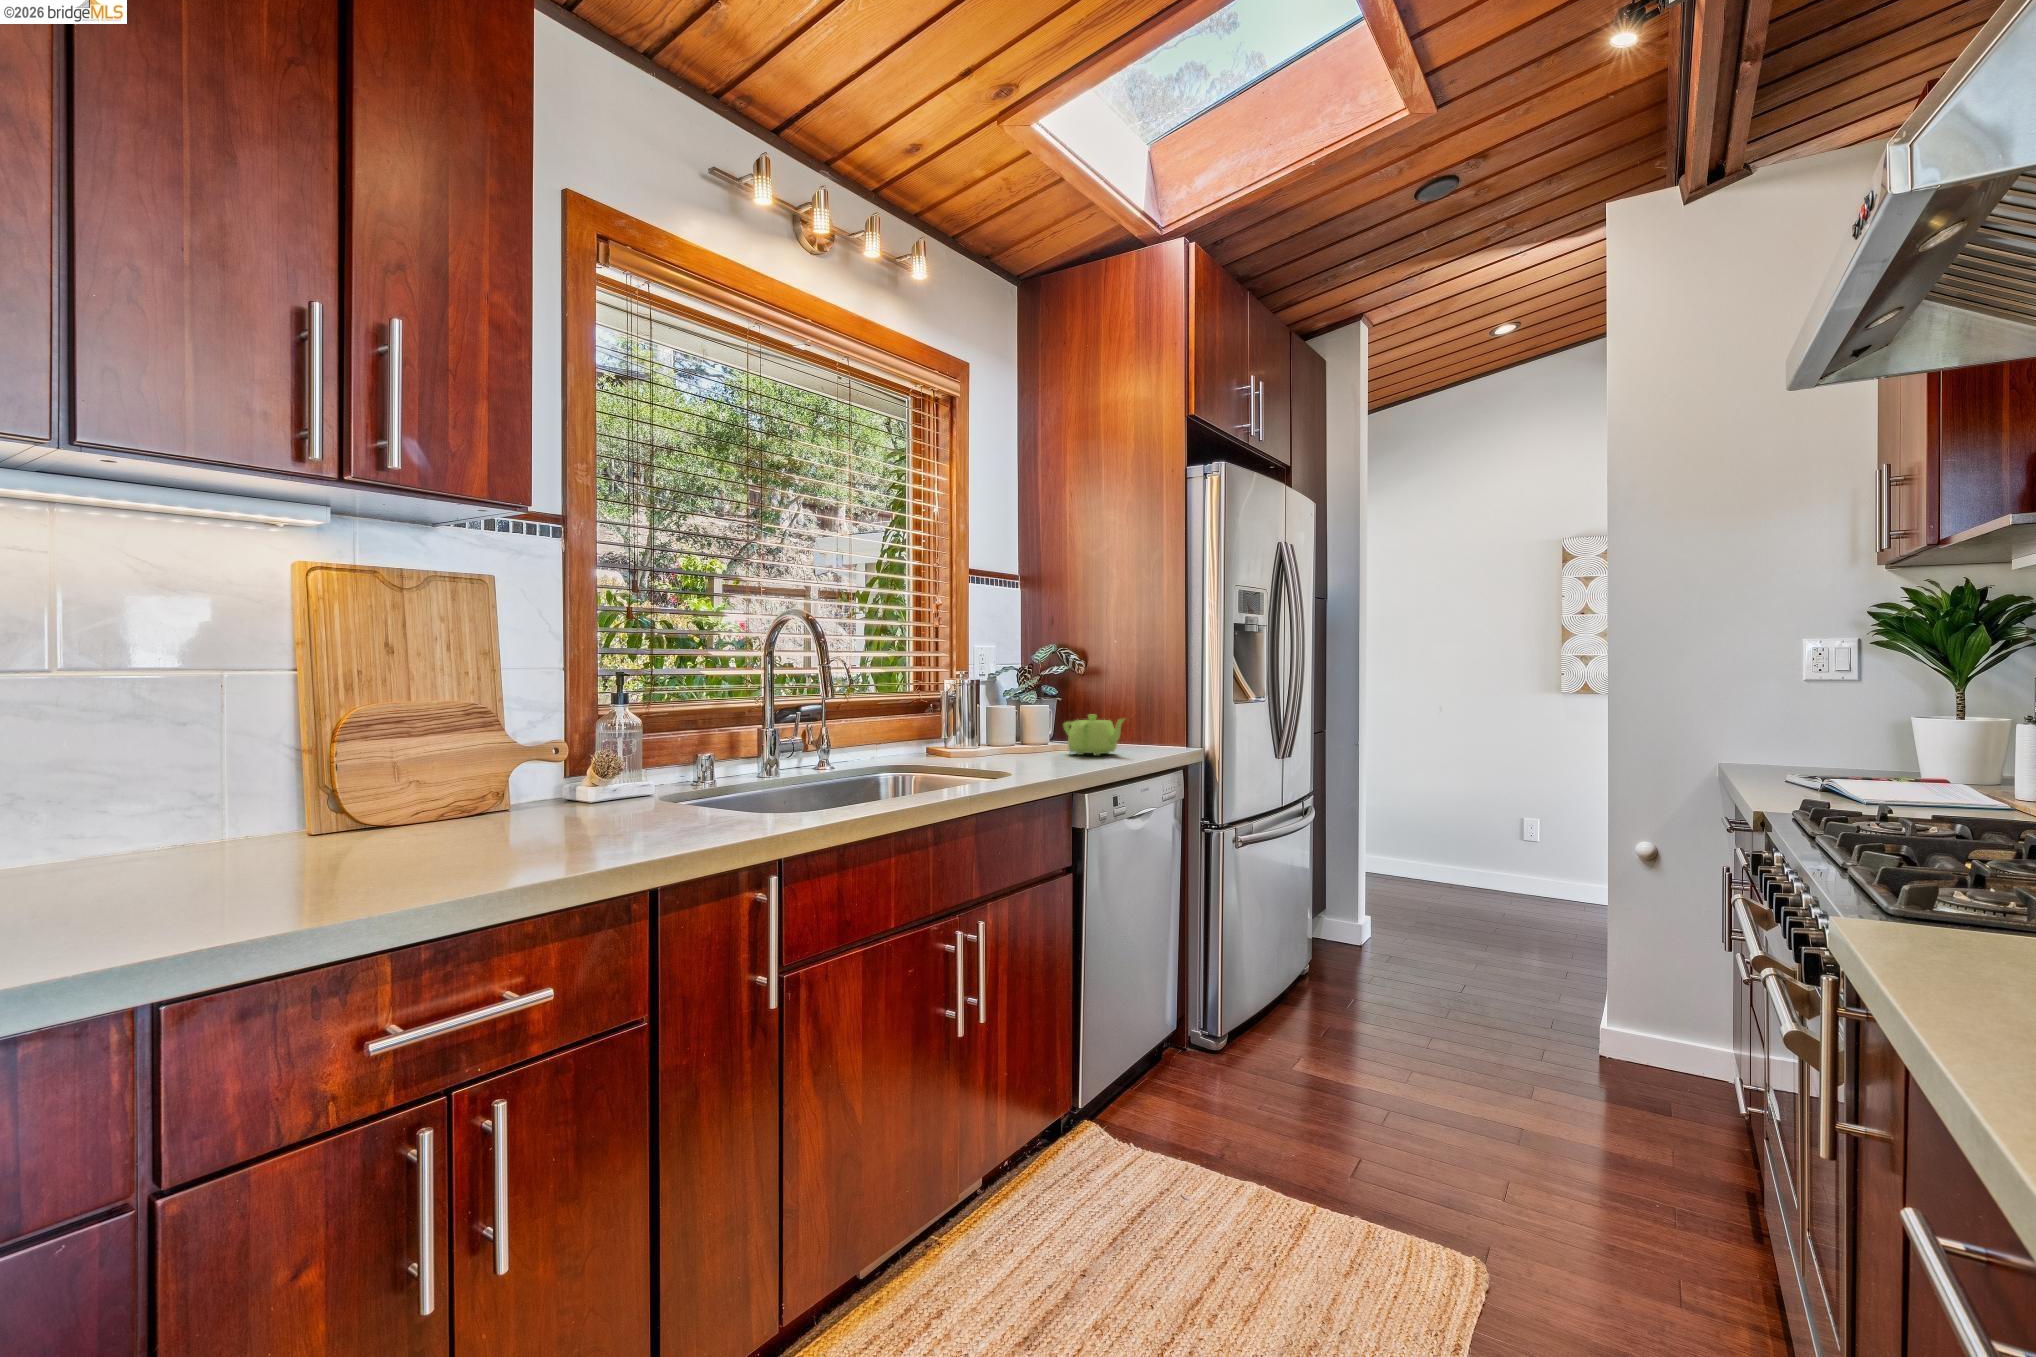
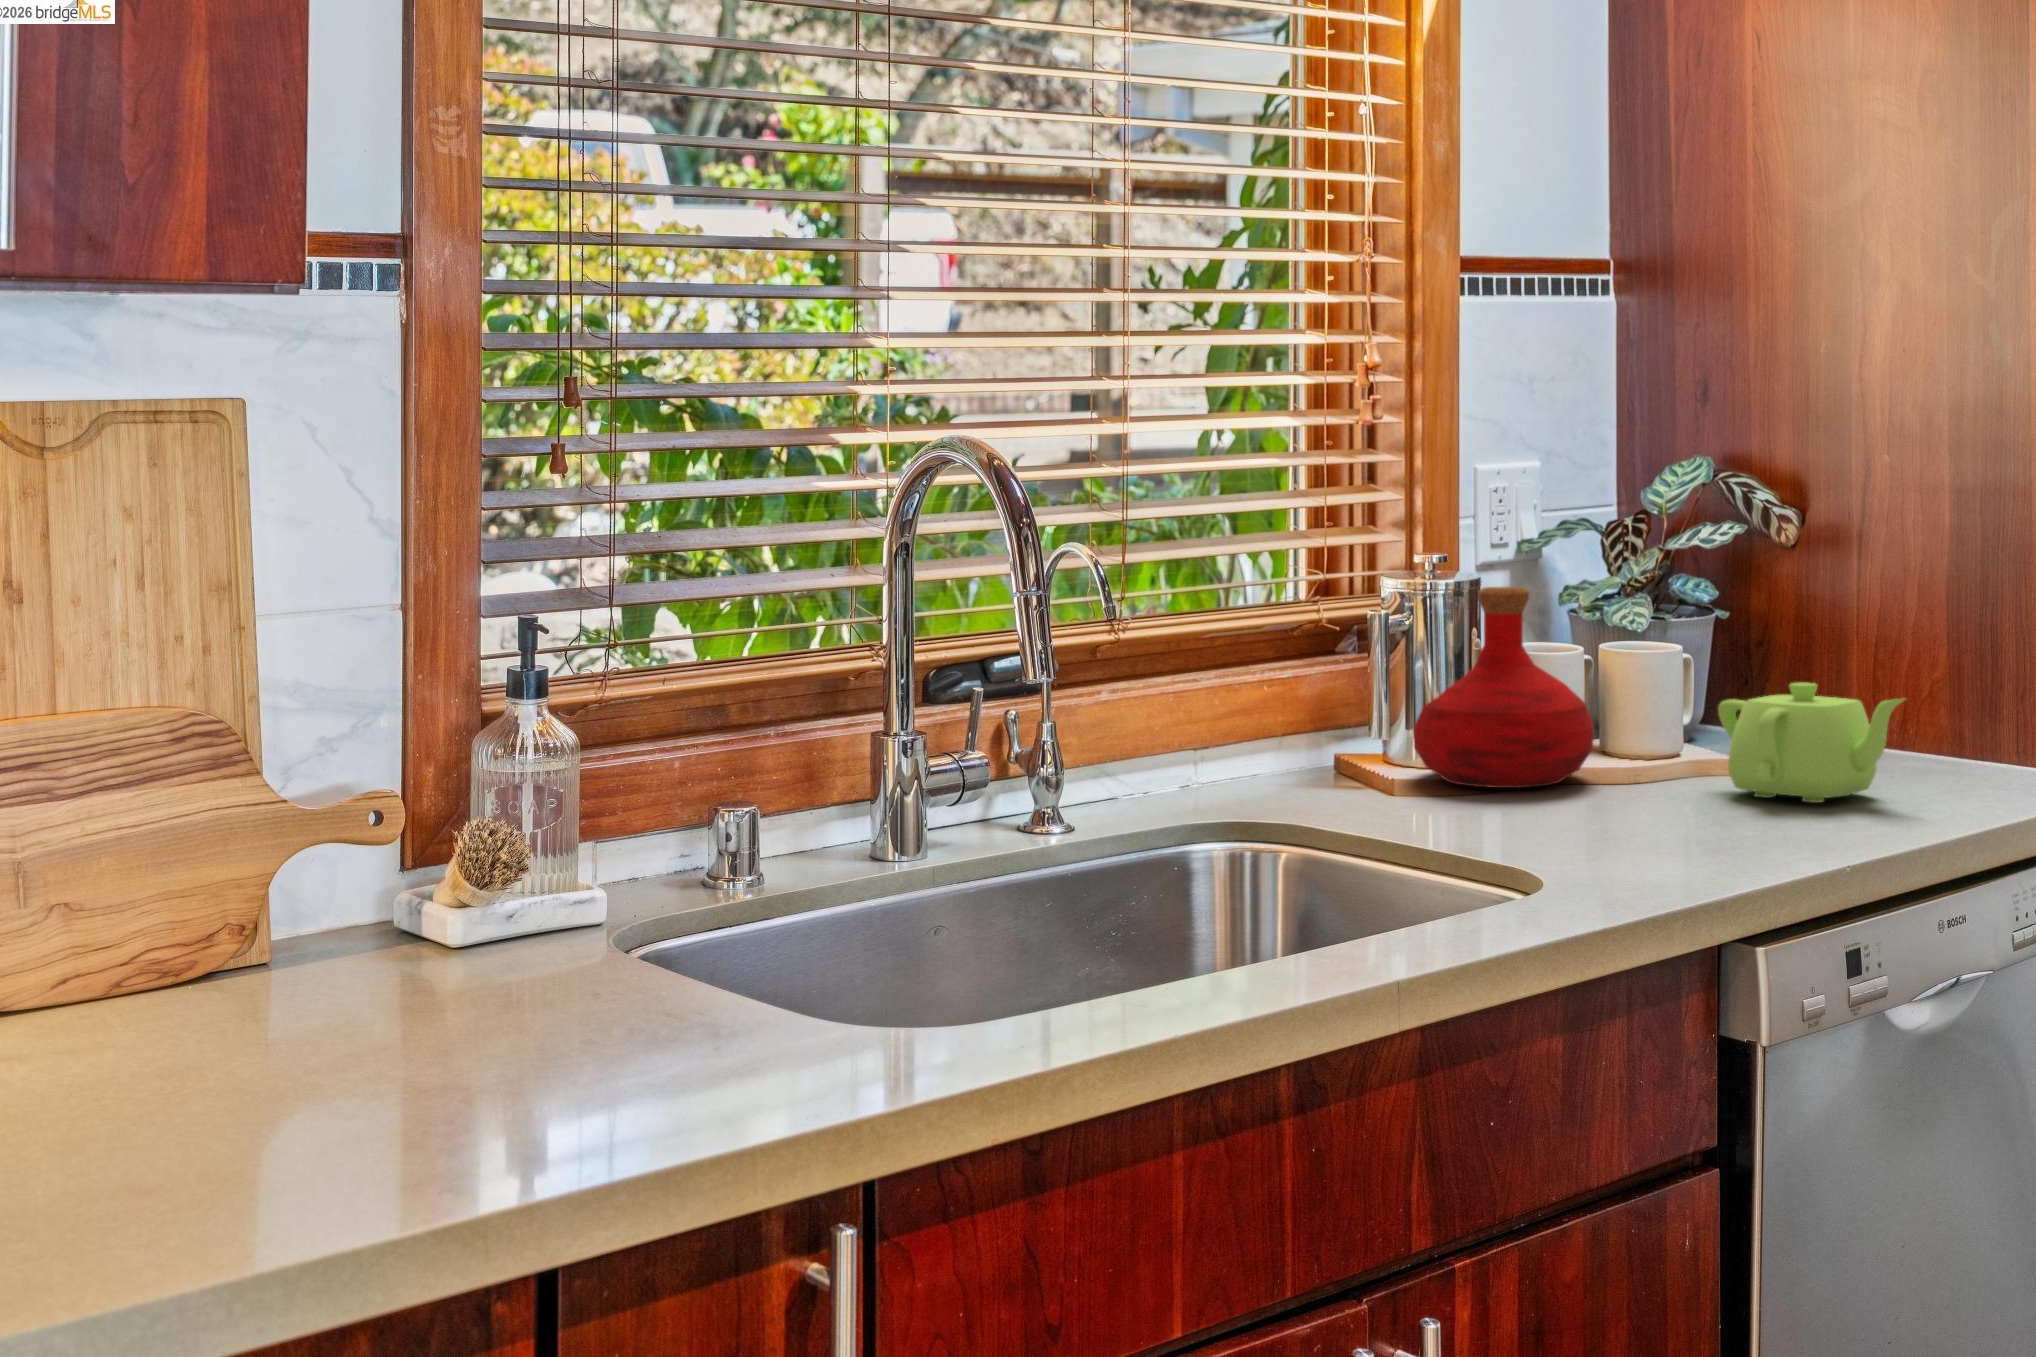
bottle: none [957,683,1021,754] -> present [1413,587,1594,788]

